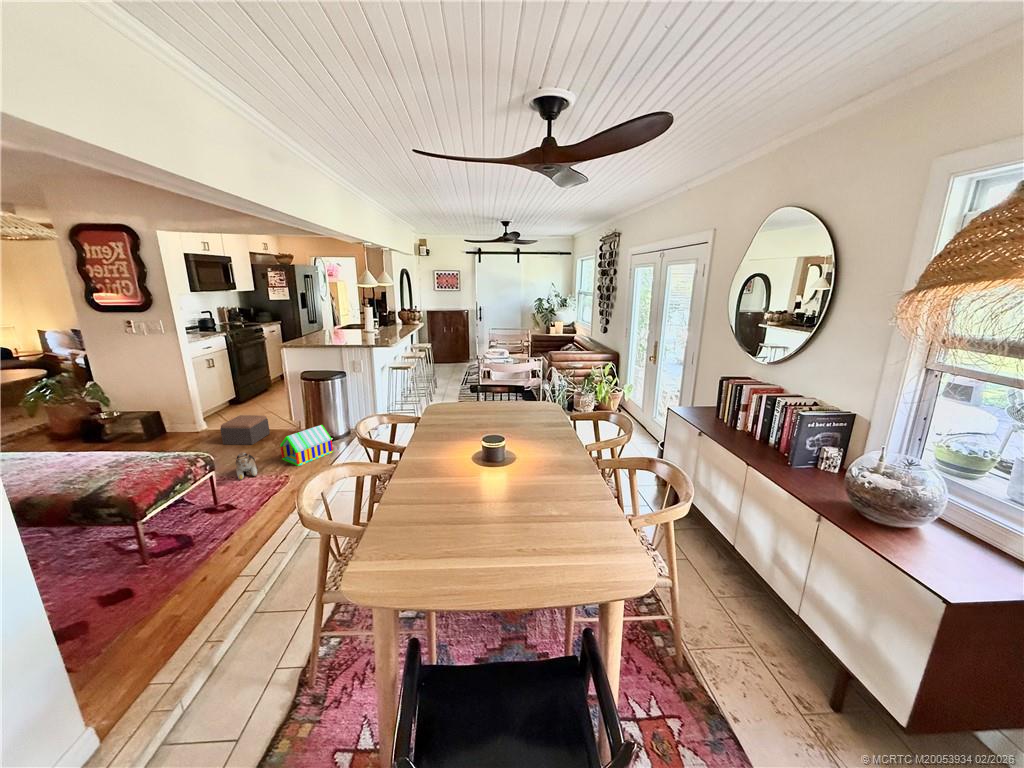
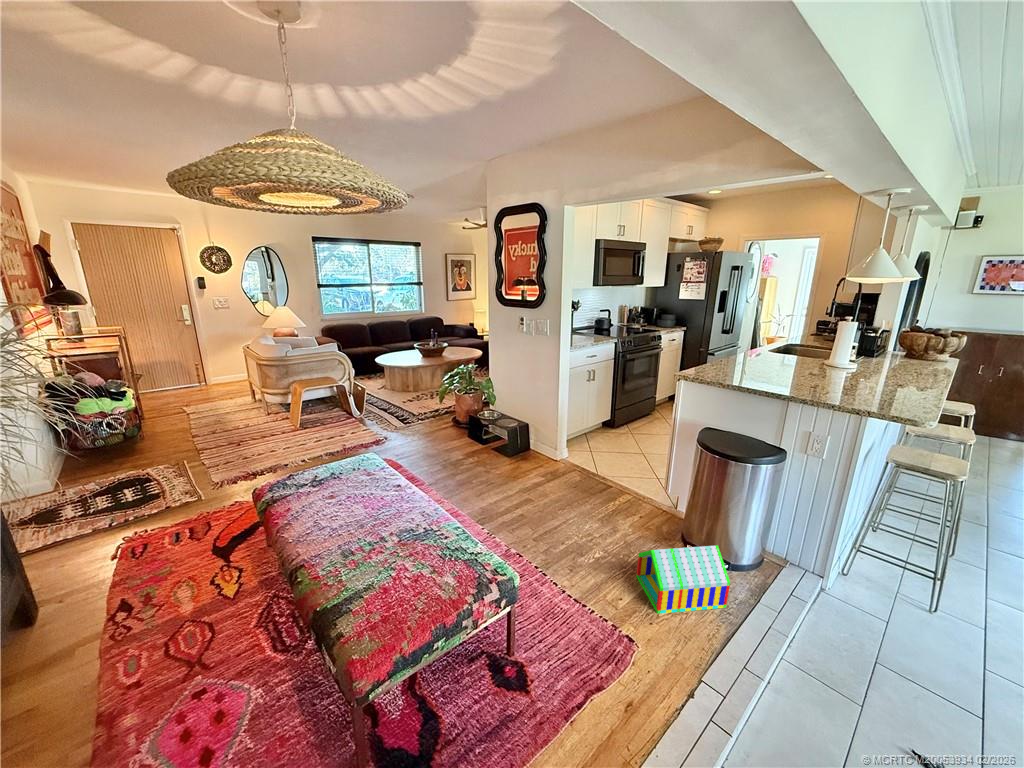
footstool: present [220,415,270,445] -> none [574,462,635,515]
plush toy: present [234,452,258,480] -> none [563,553,598,600]

